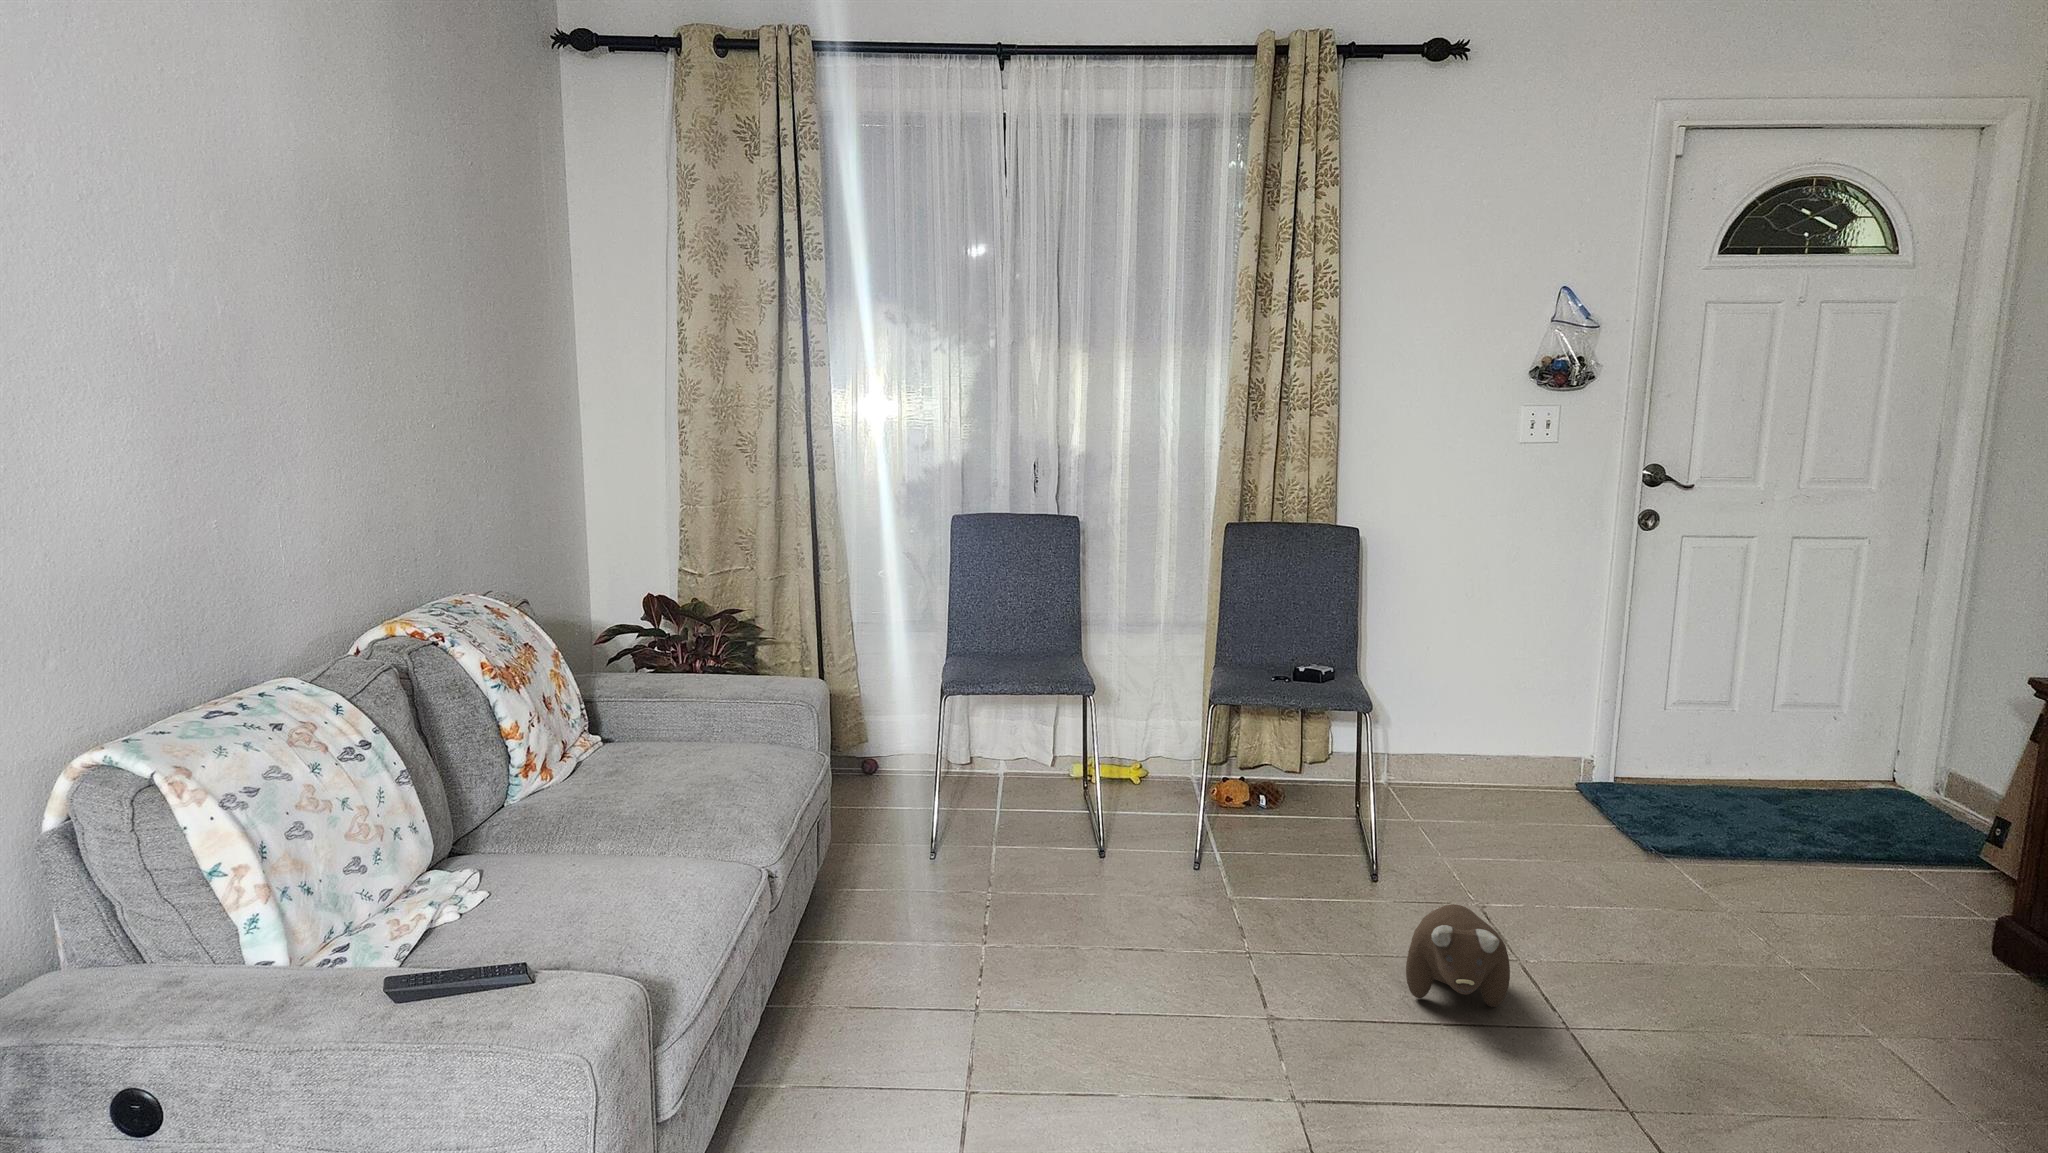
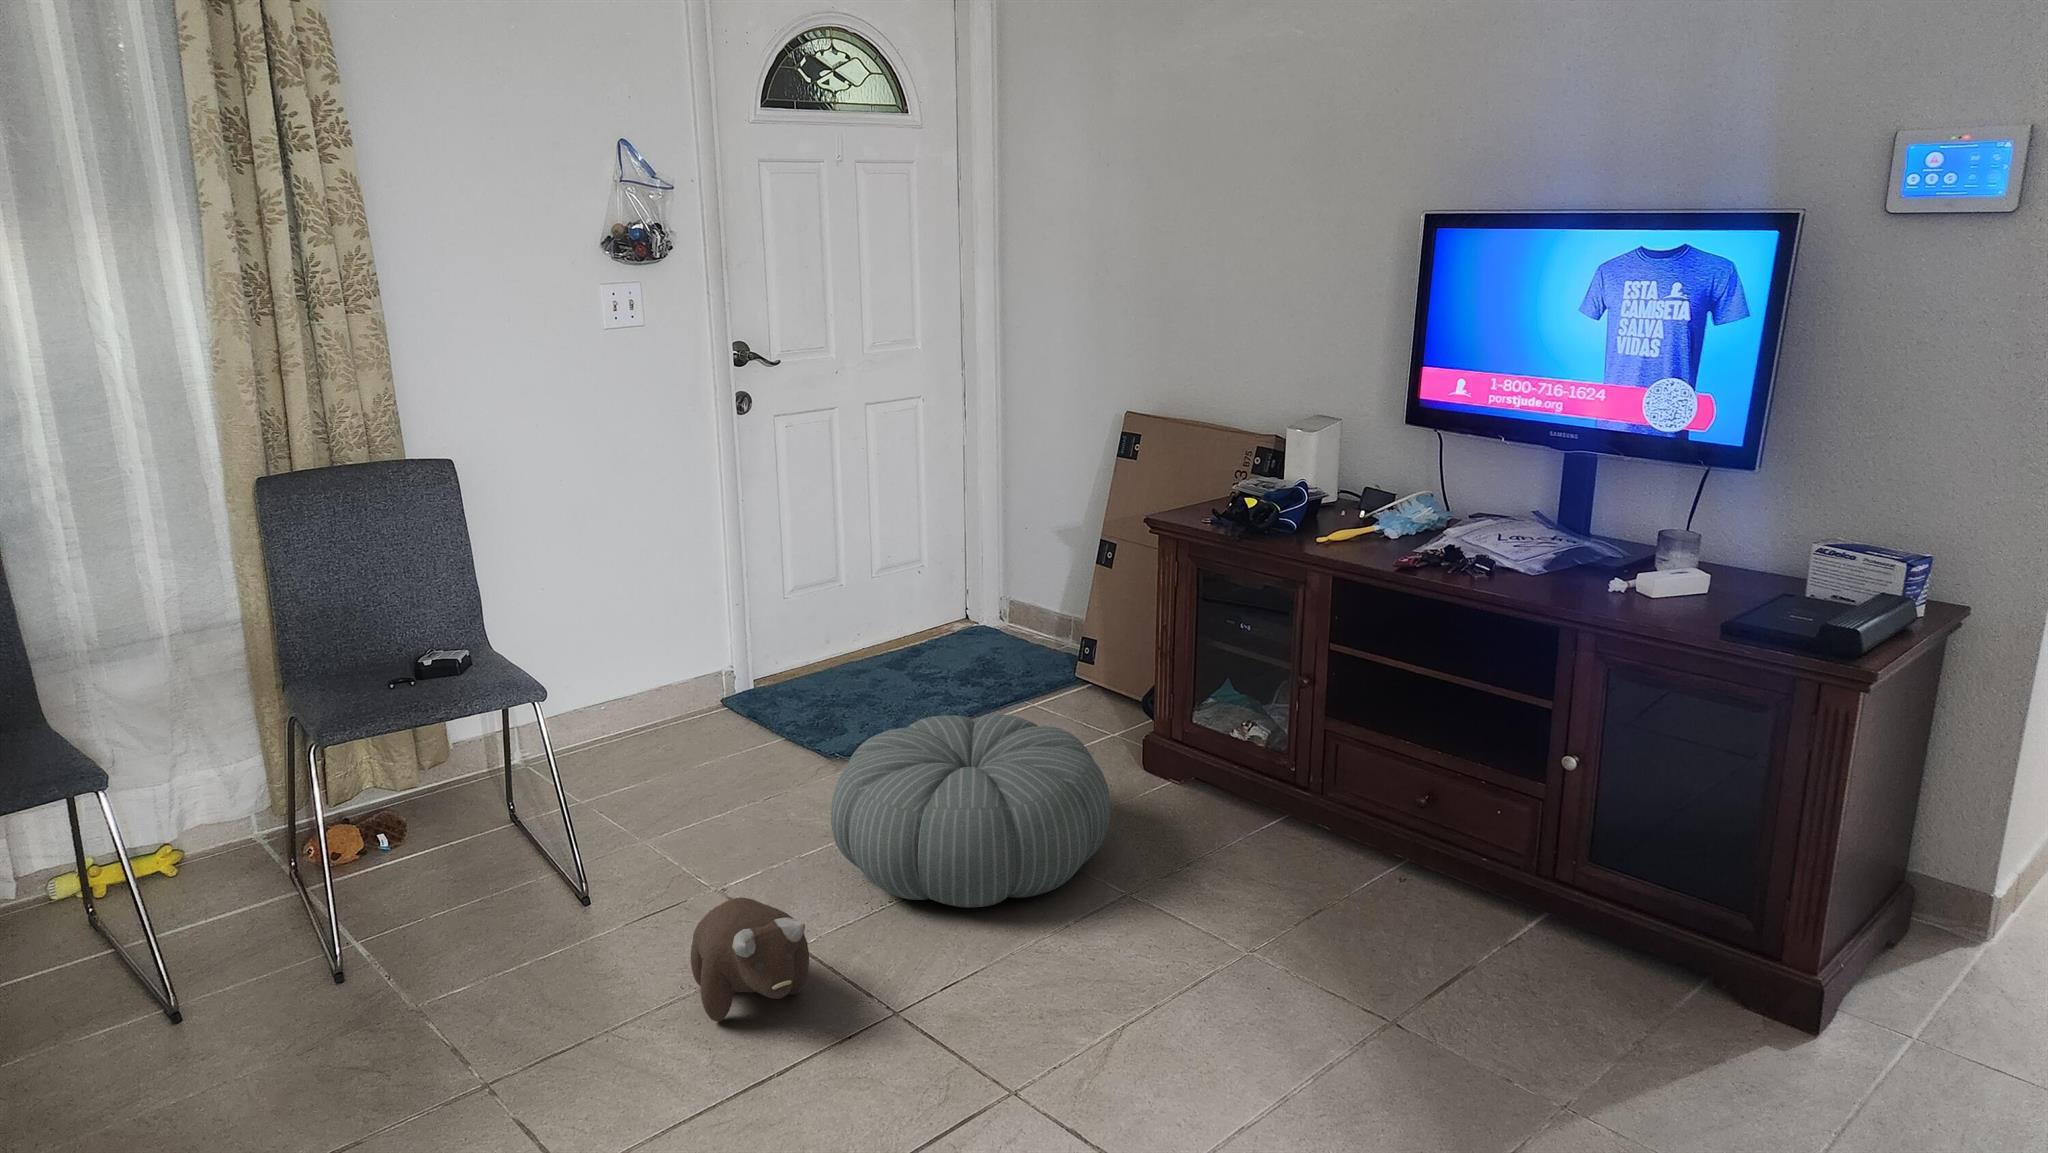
pouf: none [1591,828,1920,1031] -> present [831,714,1111,907]

